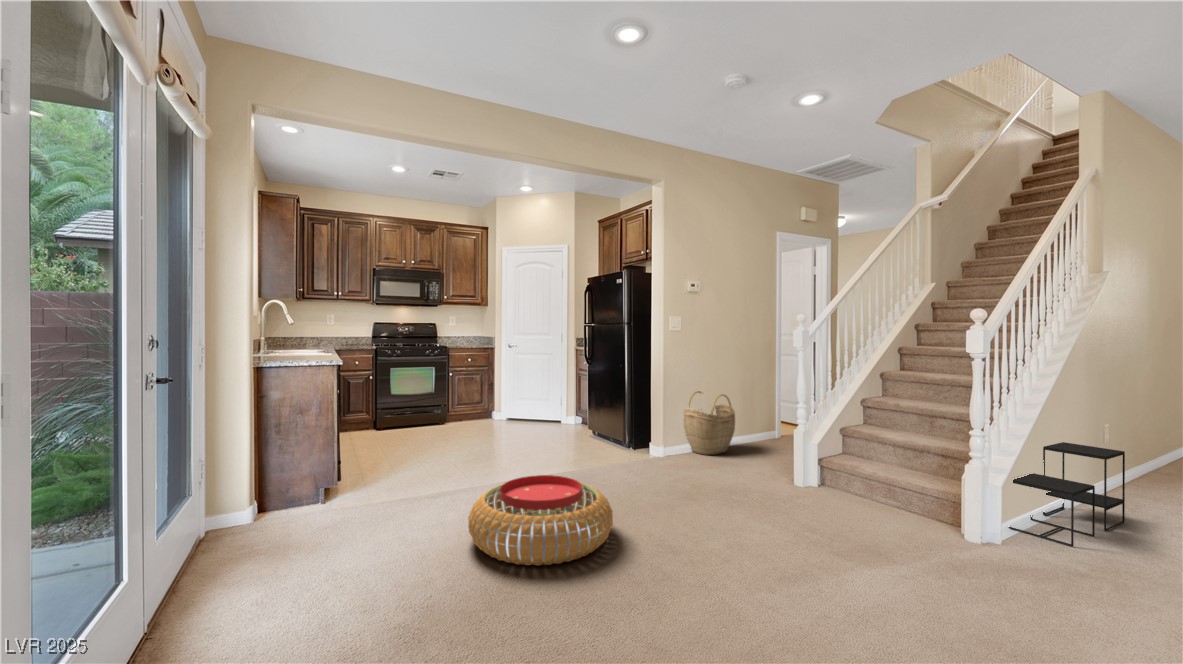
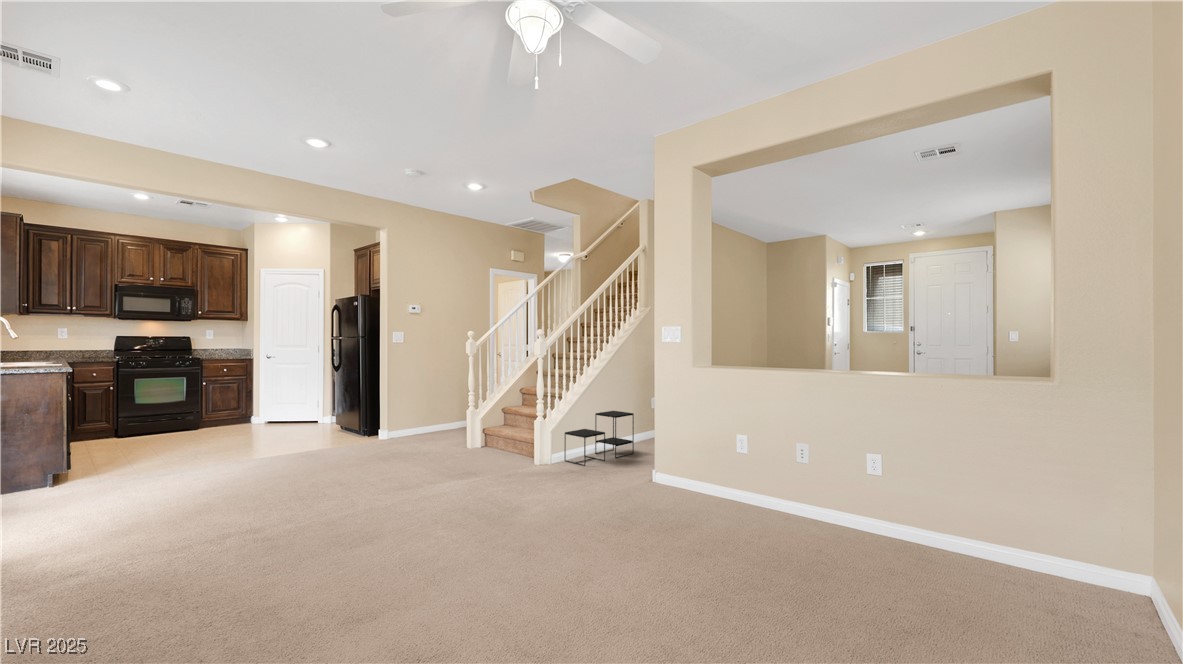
woven basket: present [683,391,735,455] -> none [405,390,447,438]
pouf: present [468,475,613,566] -> none [181,449,300,503]

